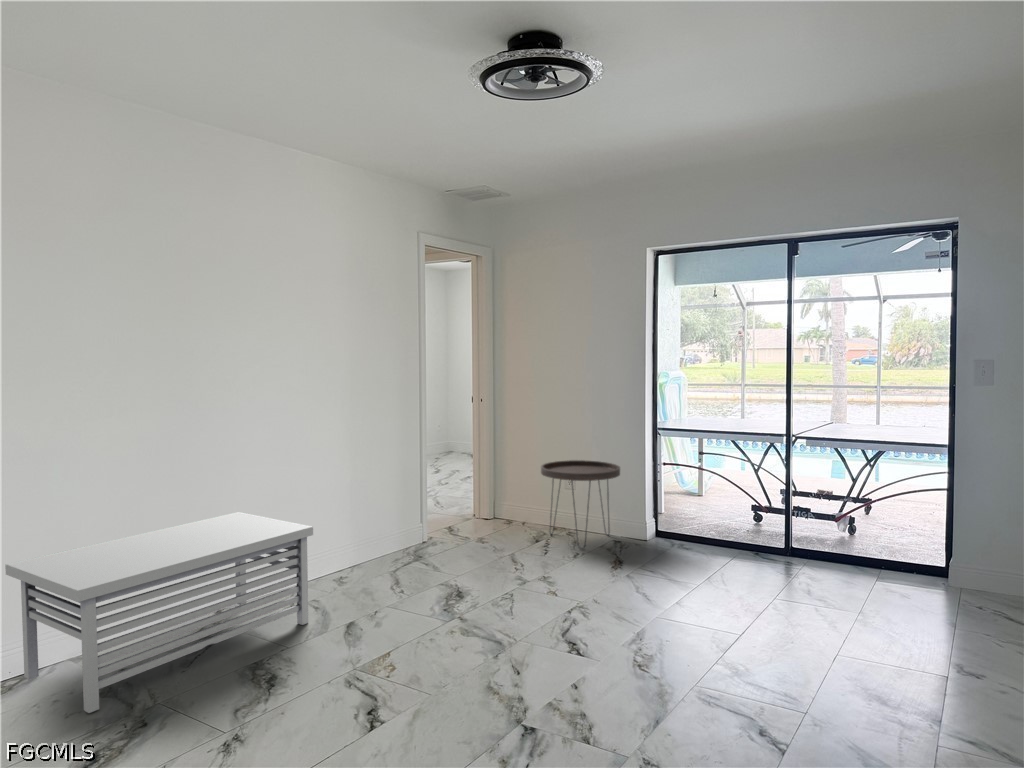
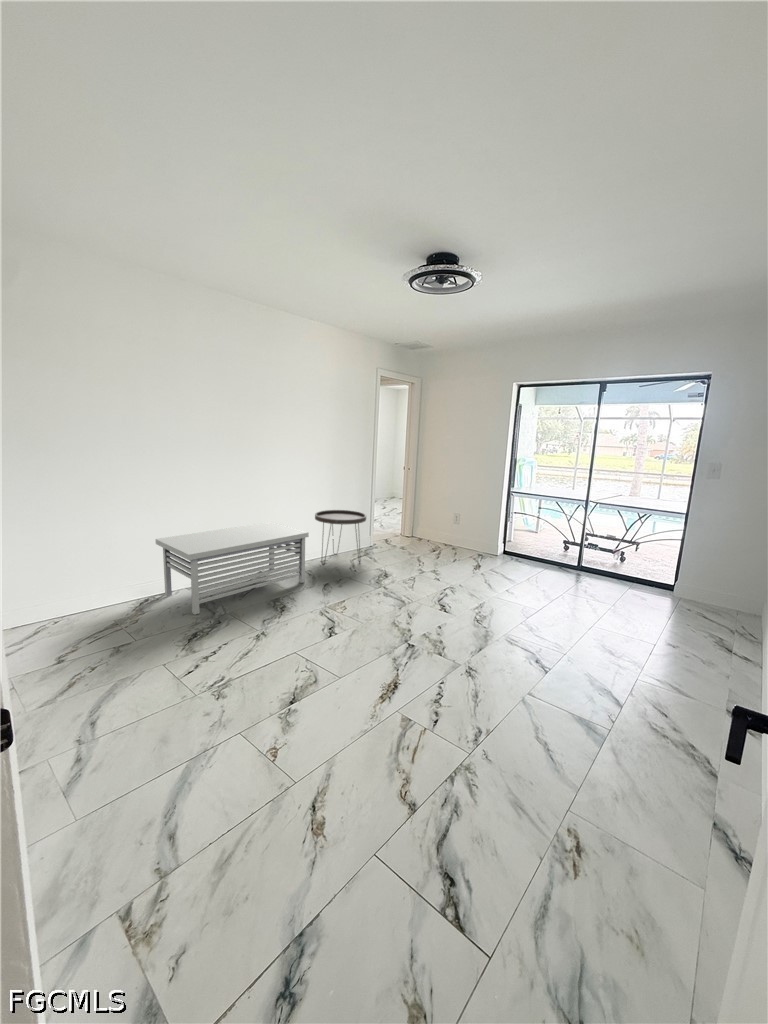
side table: present [541,460,620,549] -> present [315,510,366,562]

